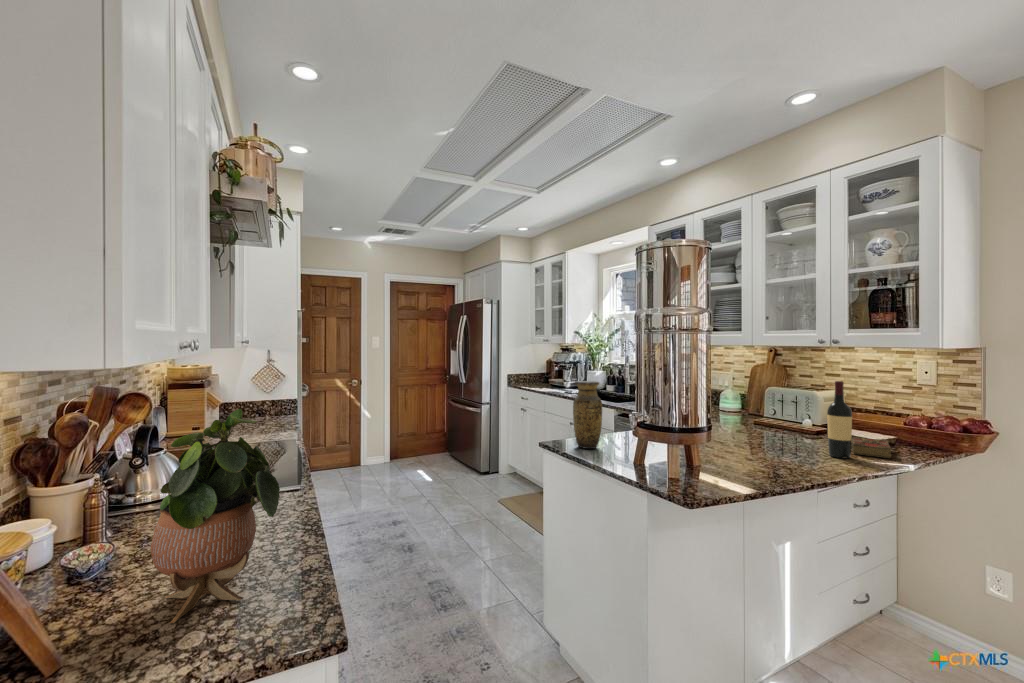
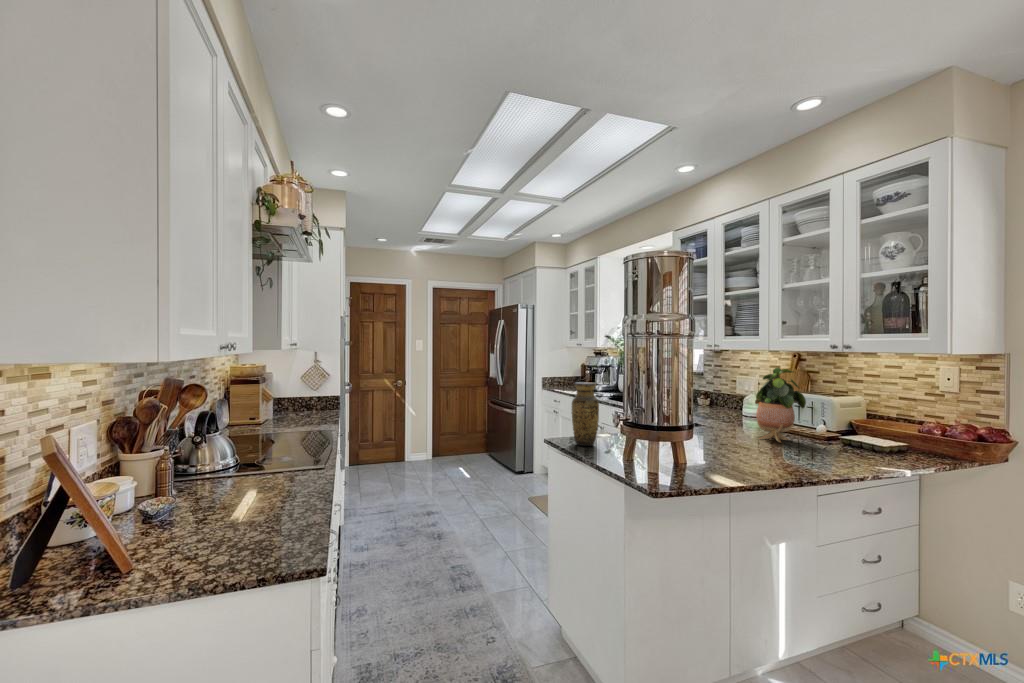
wine bottle: present [827,381,852,458] -> none [824,386,848,463]
potted plant: present [151,409,280,623] -> present [755,368,806,442]
book: present [851,437,891,458] -> none [852,443,895,465]

